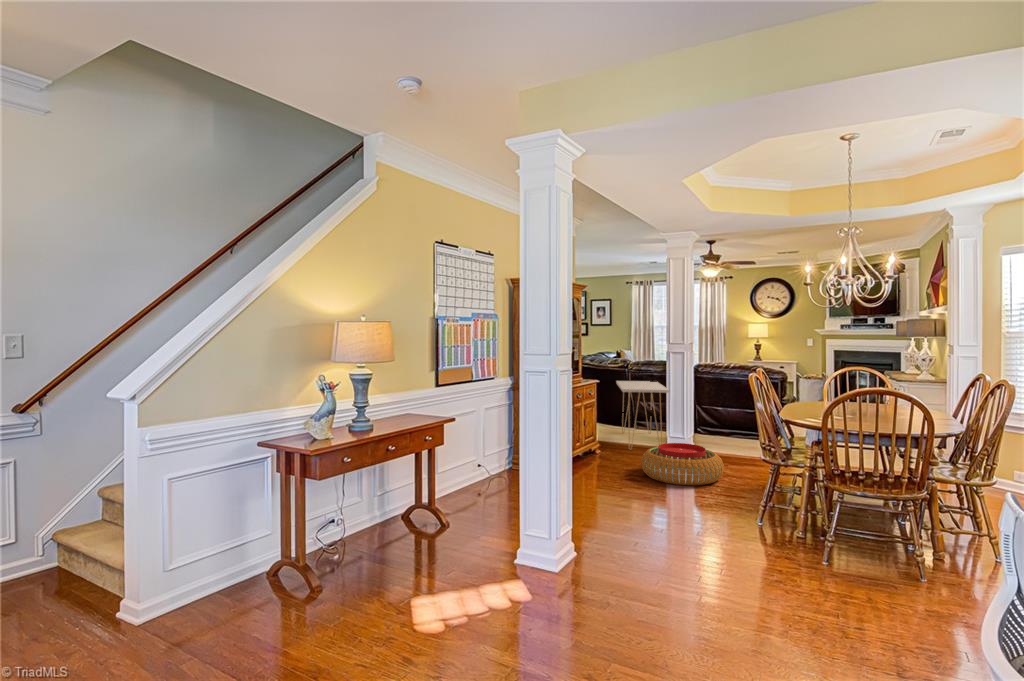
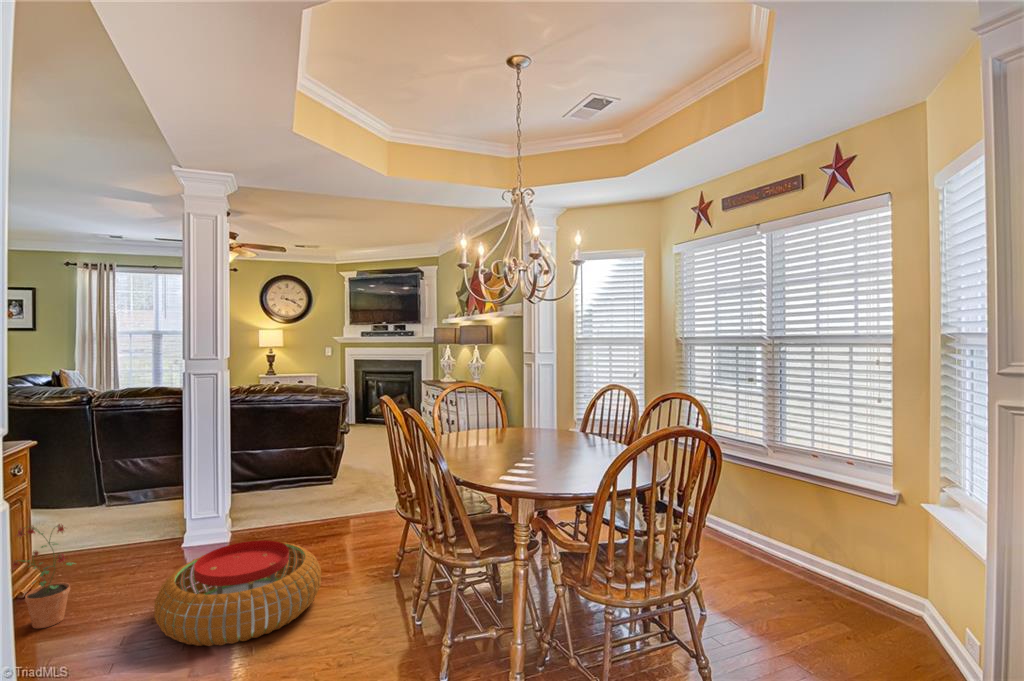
console table: present [616,381,670,450] -> none [63,423,190,567]
potted plant: none [591,414,615,461] -> present [12,524,75,628]

